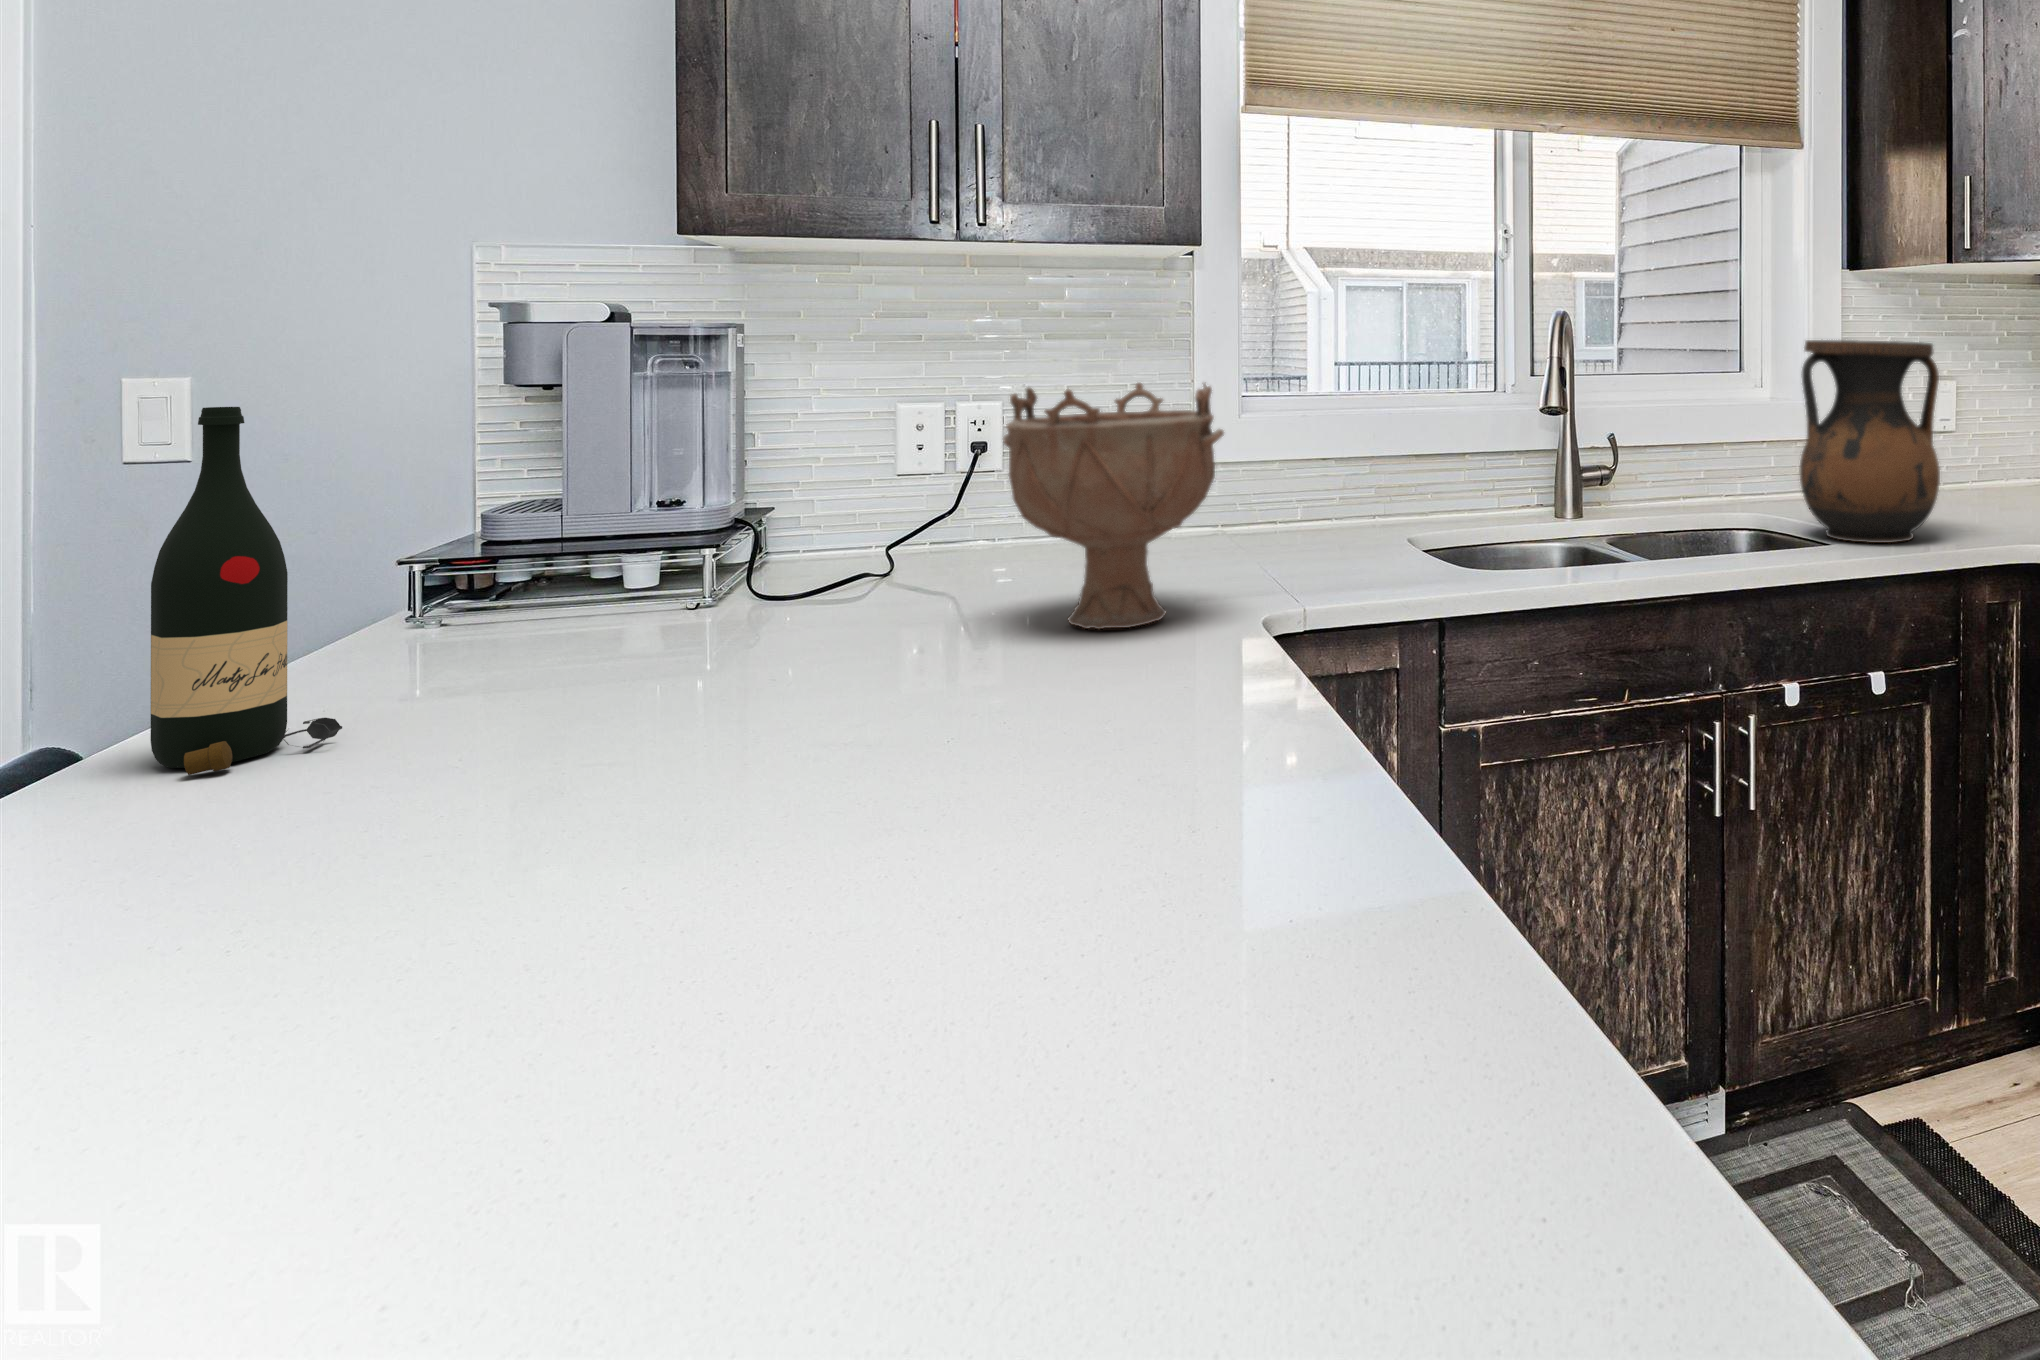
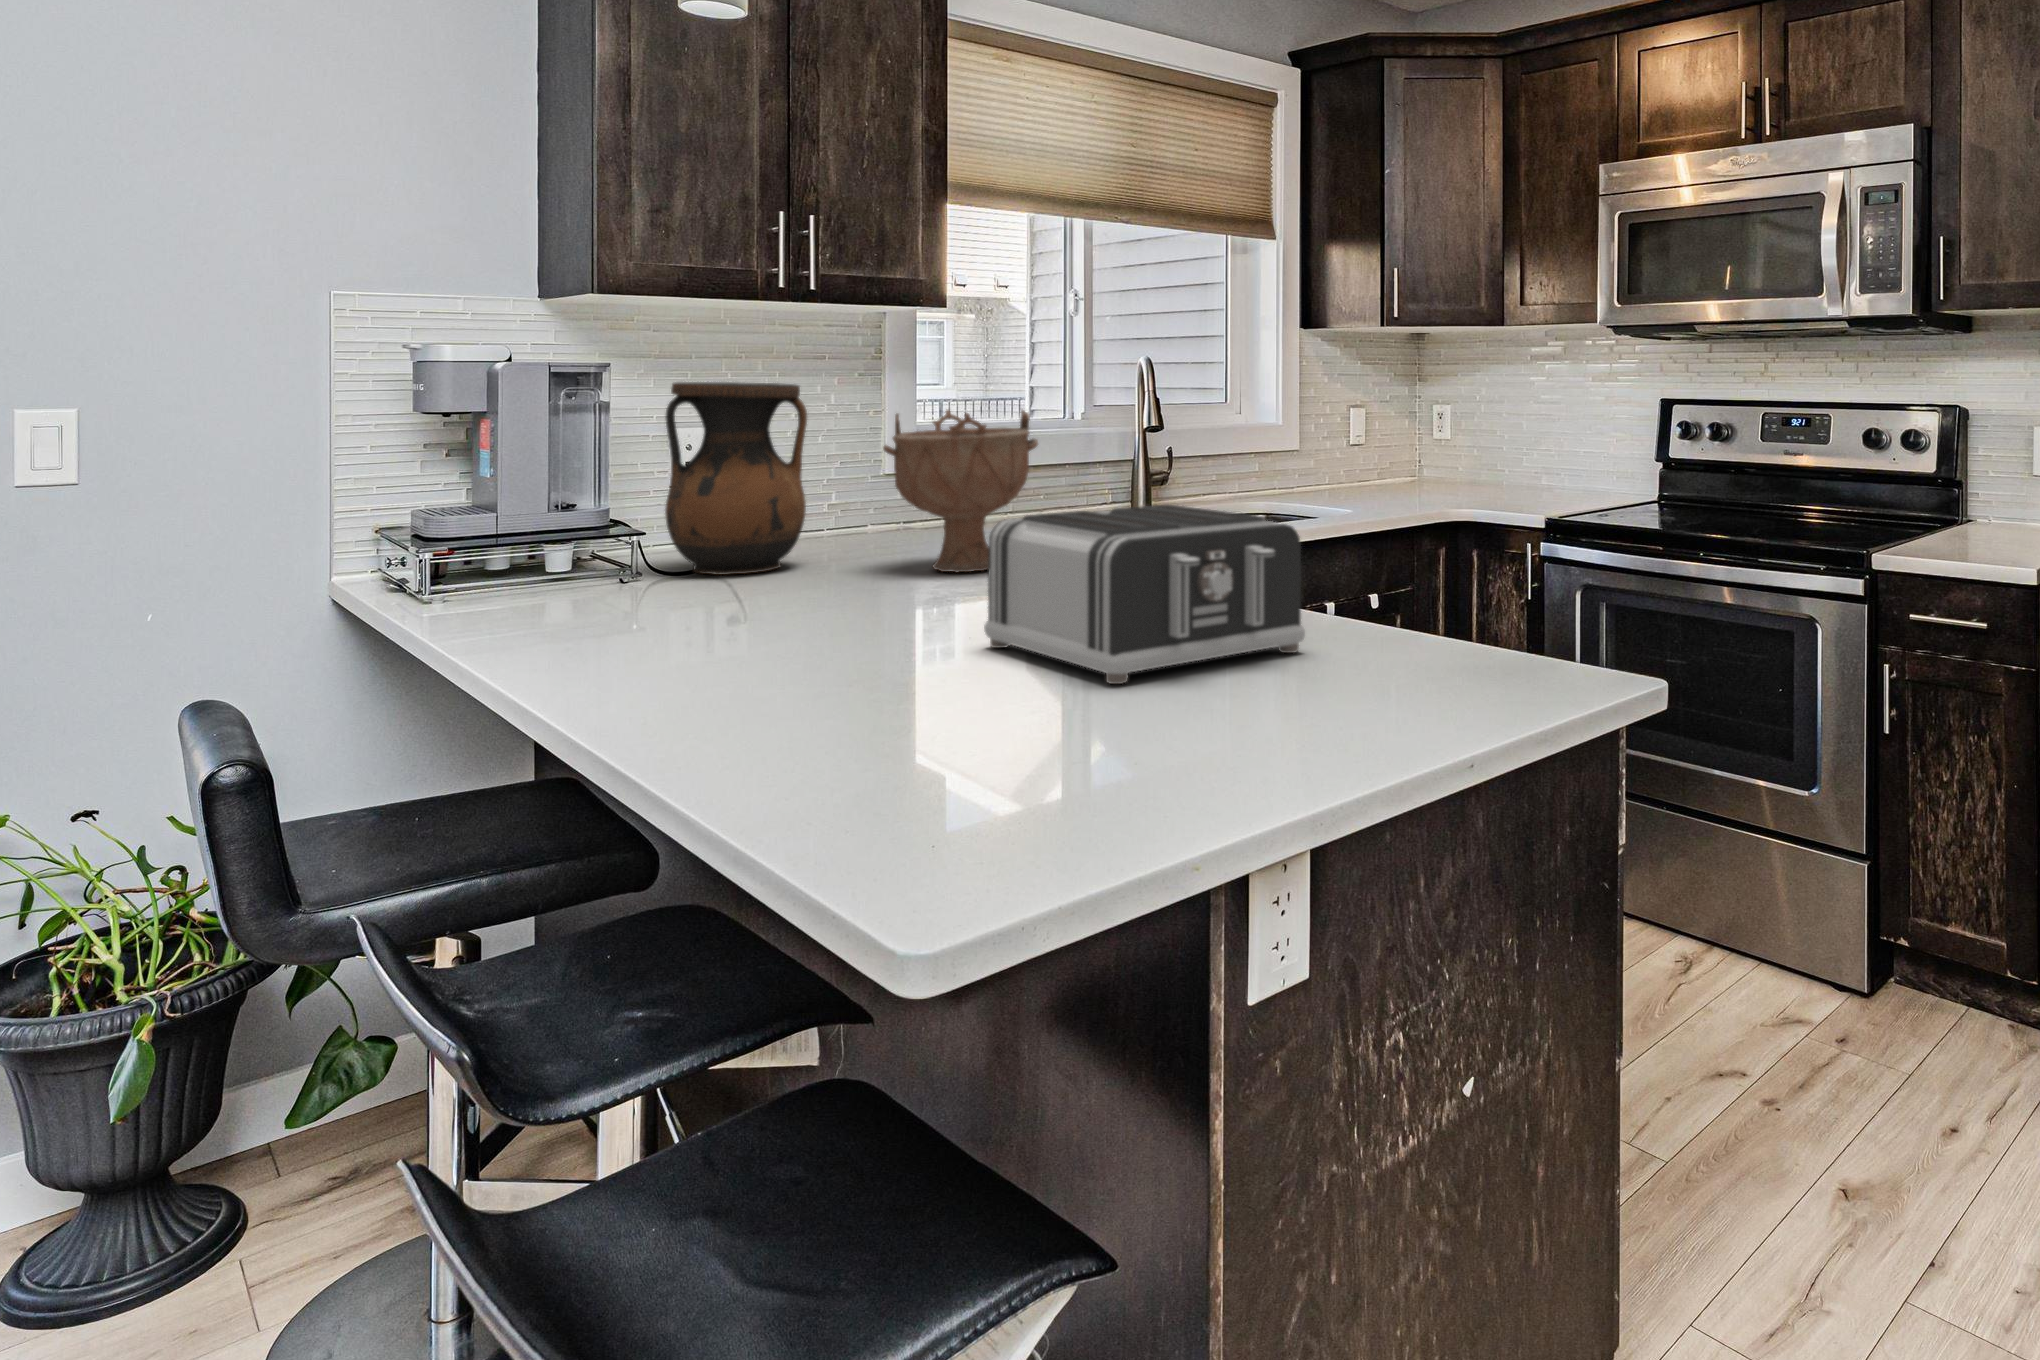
vase: present [1800,340,1940,543] -> present [665,382,807,575]
wine bottle: present [151,407,342,775] -> none [541,425,642,653]
toaster: none [389,587,1092,1100] -> present [984,505,1305,684]

